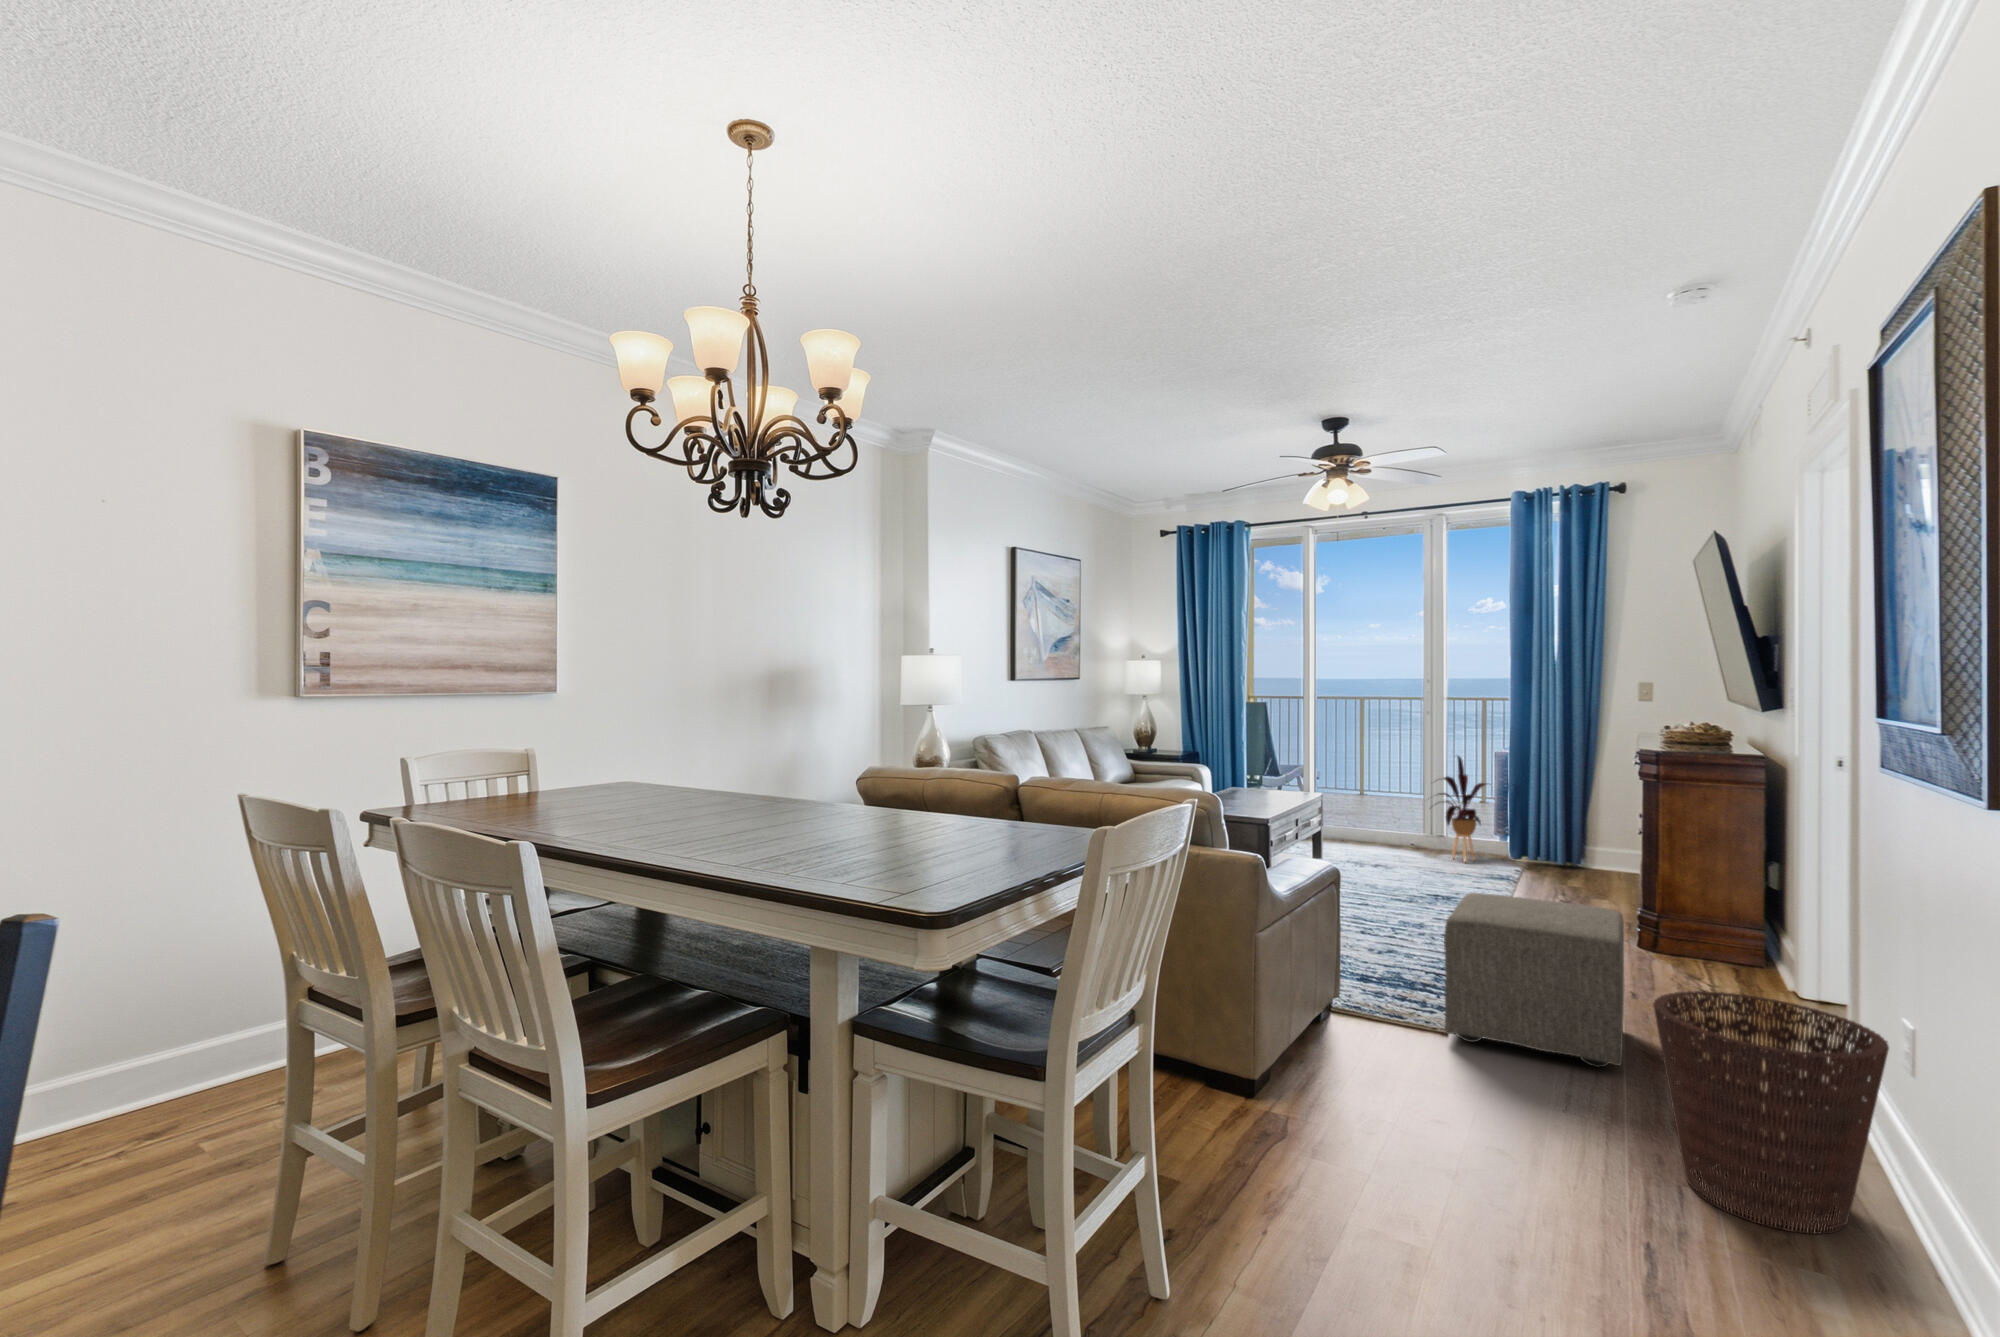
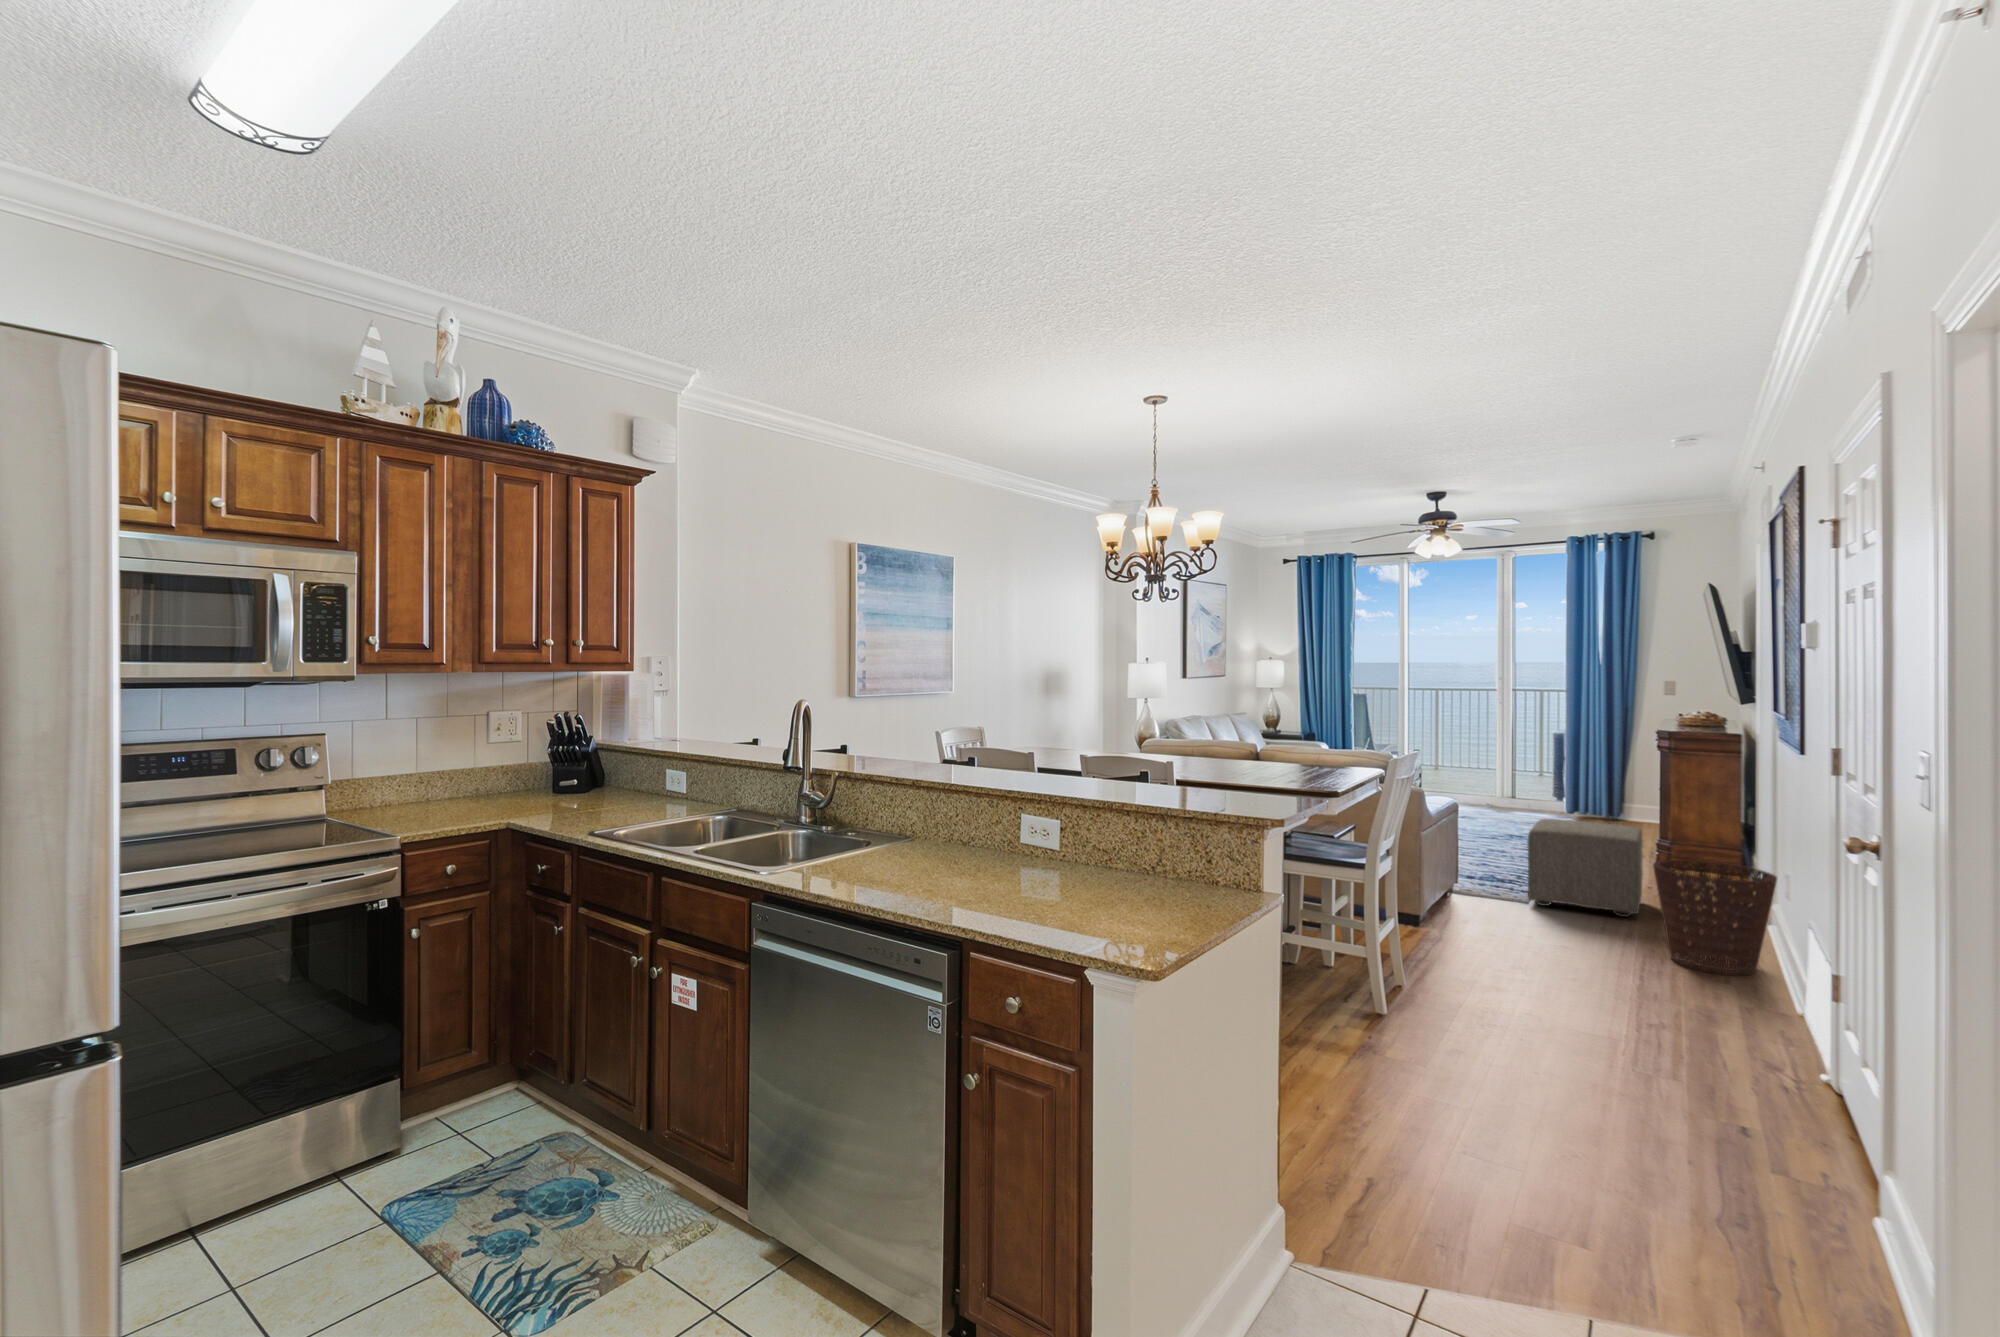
house plant: present [1439,756,1486,862] -> none [1497,734,1550,815]

